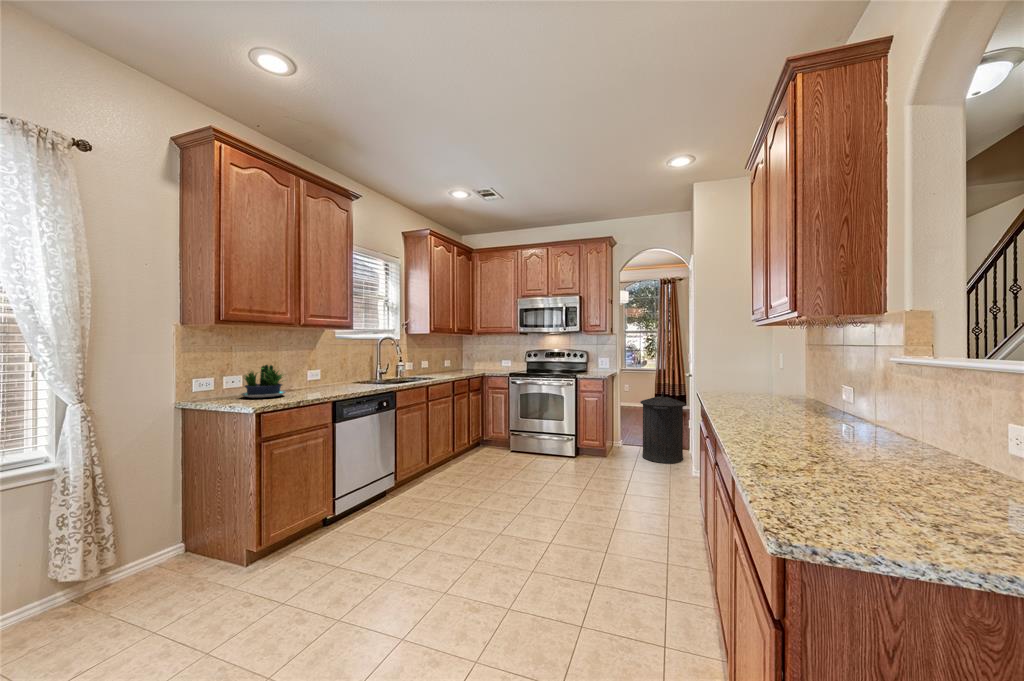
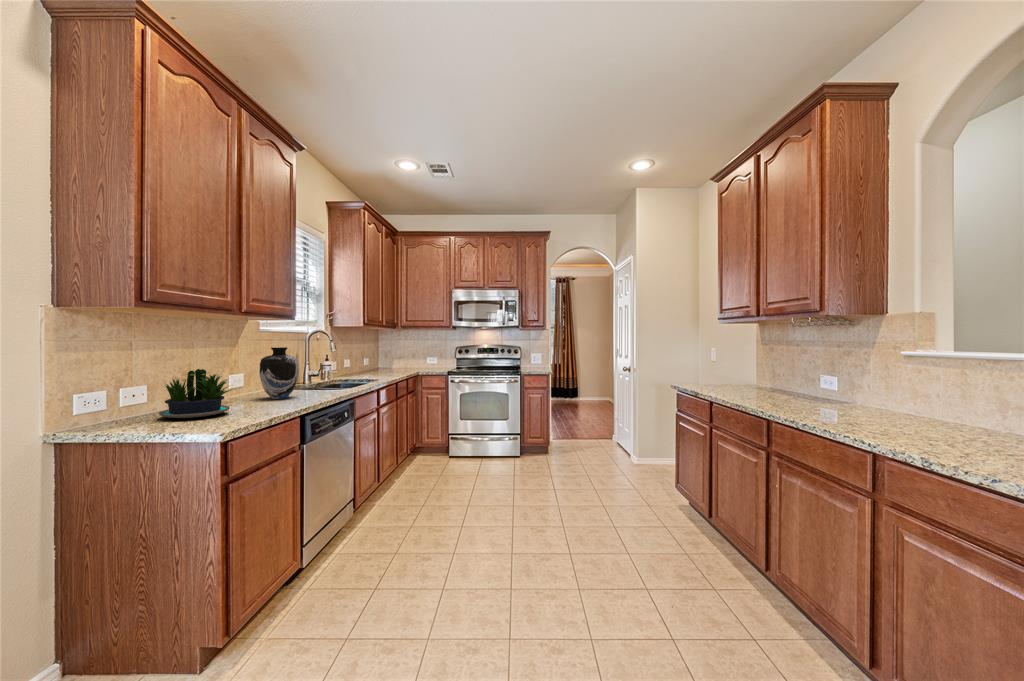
vase: none [323,350,351,389] -> present [260,347,299,399]
trash can: present [640,391,685,463] -> none [577,385,619,454]

